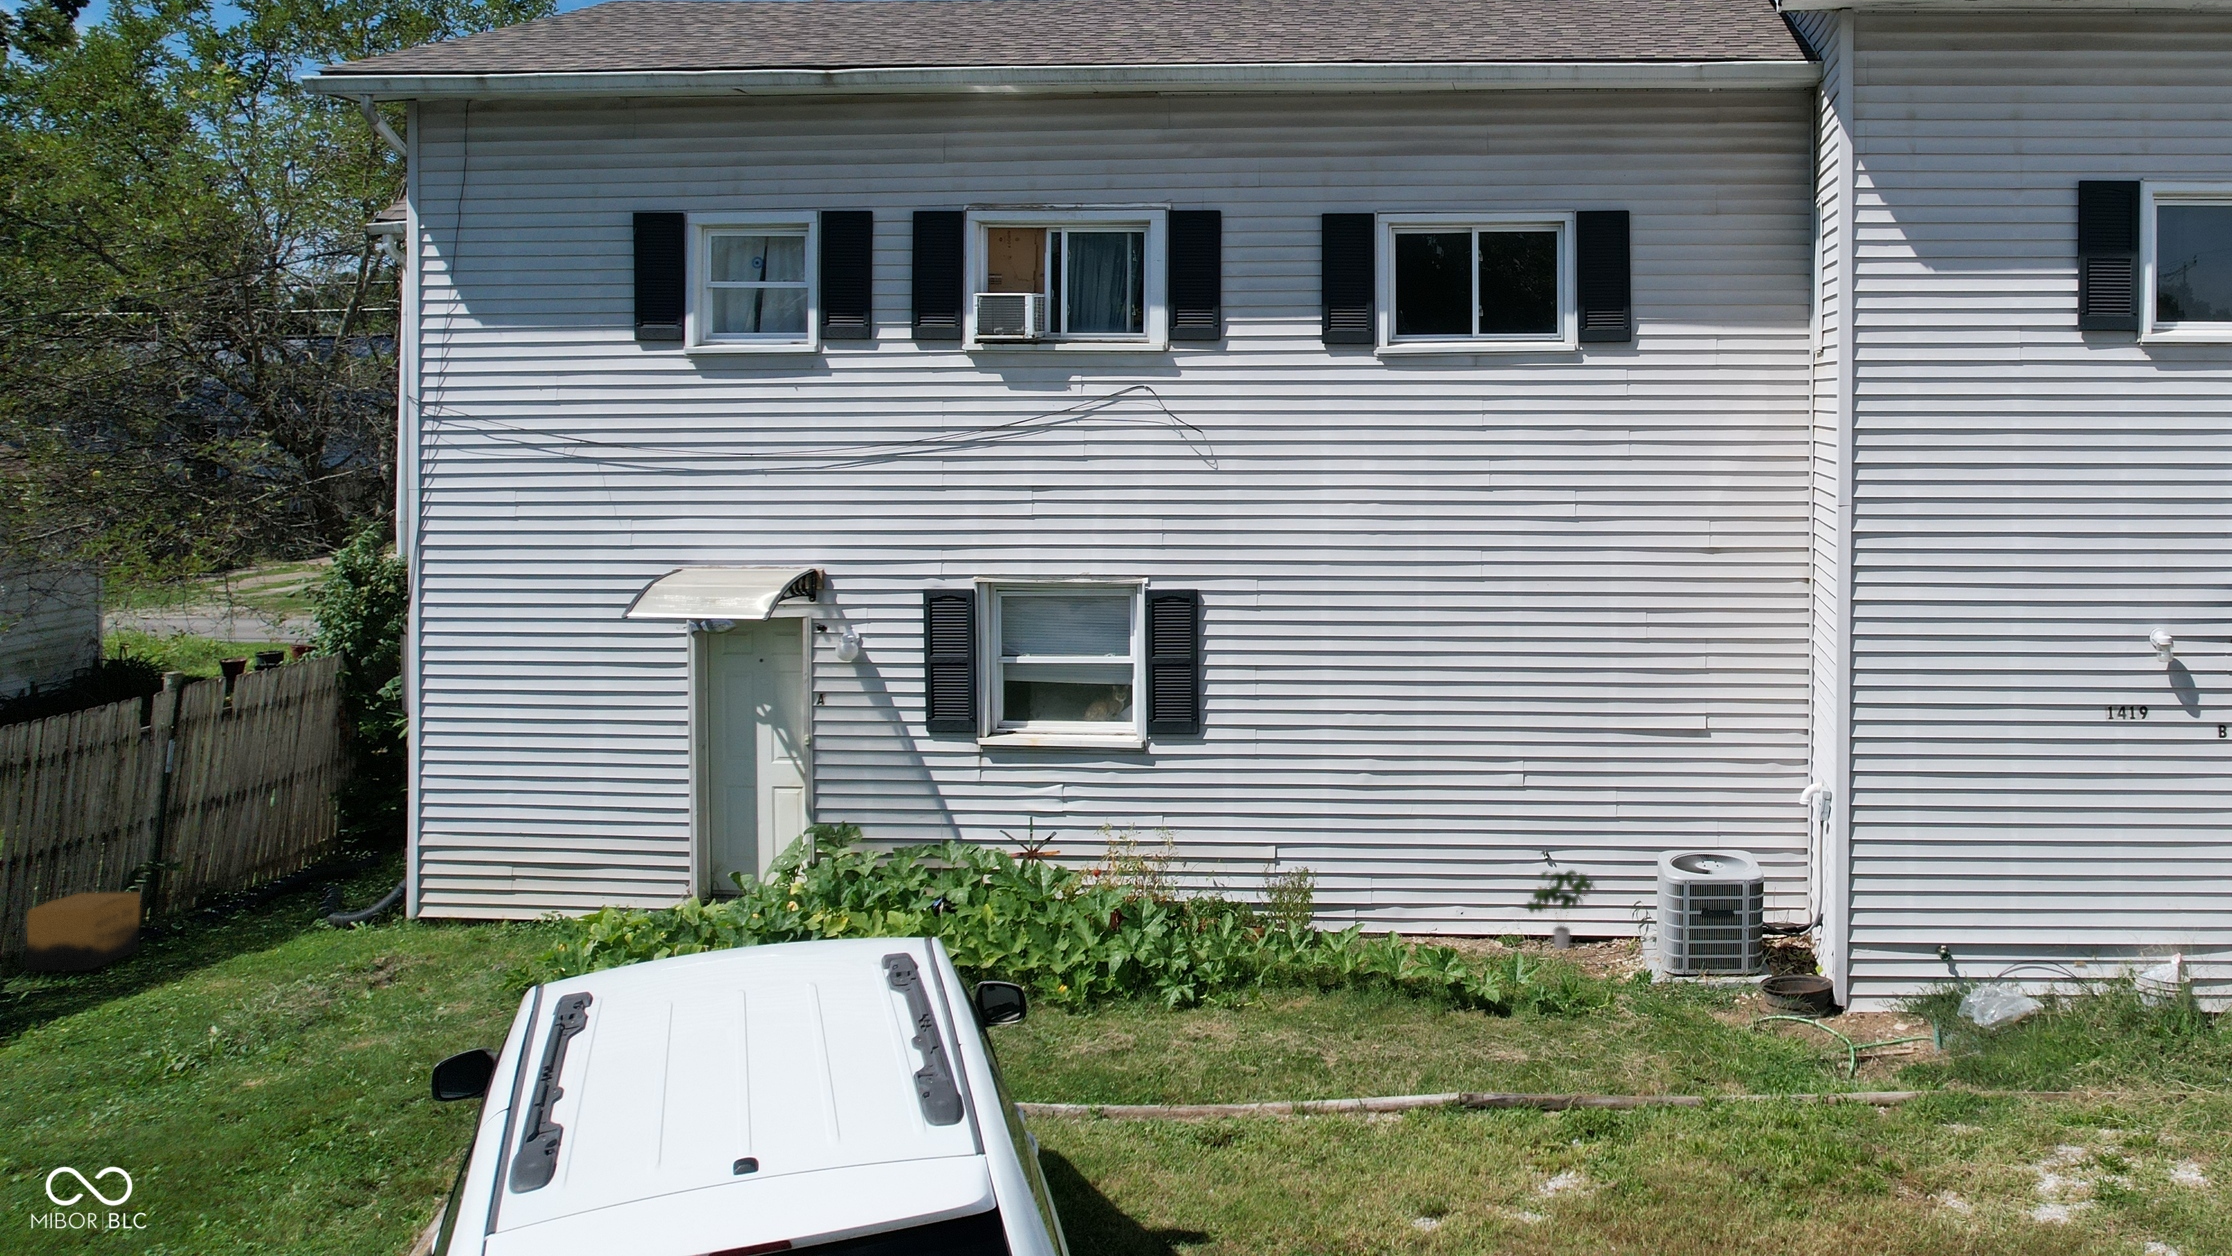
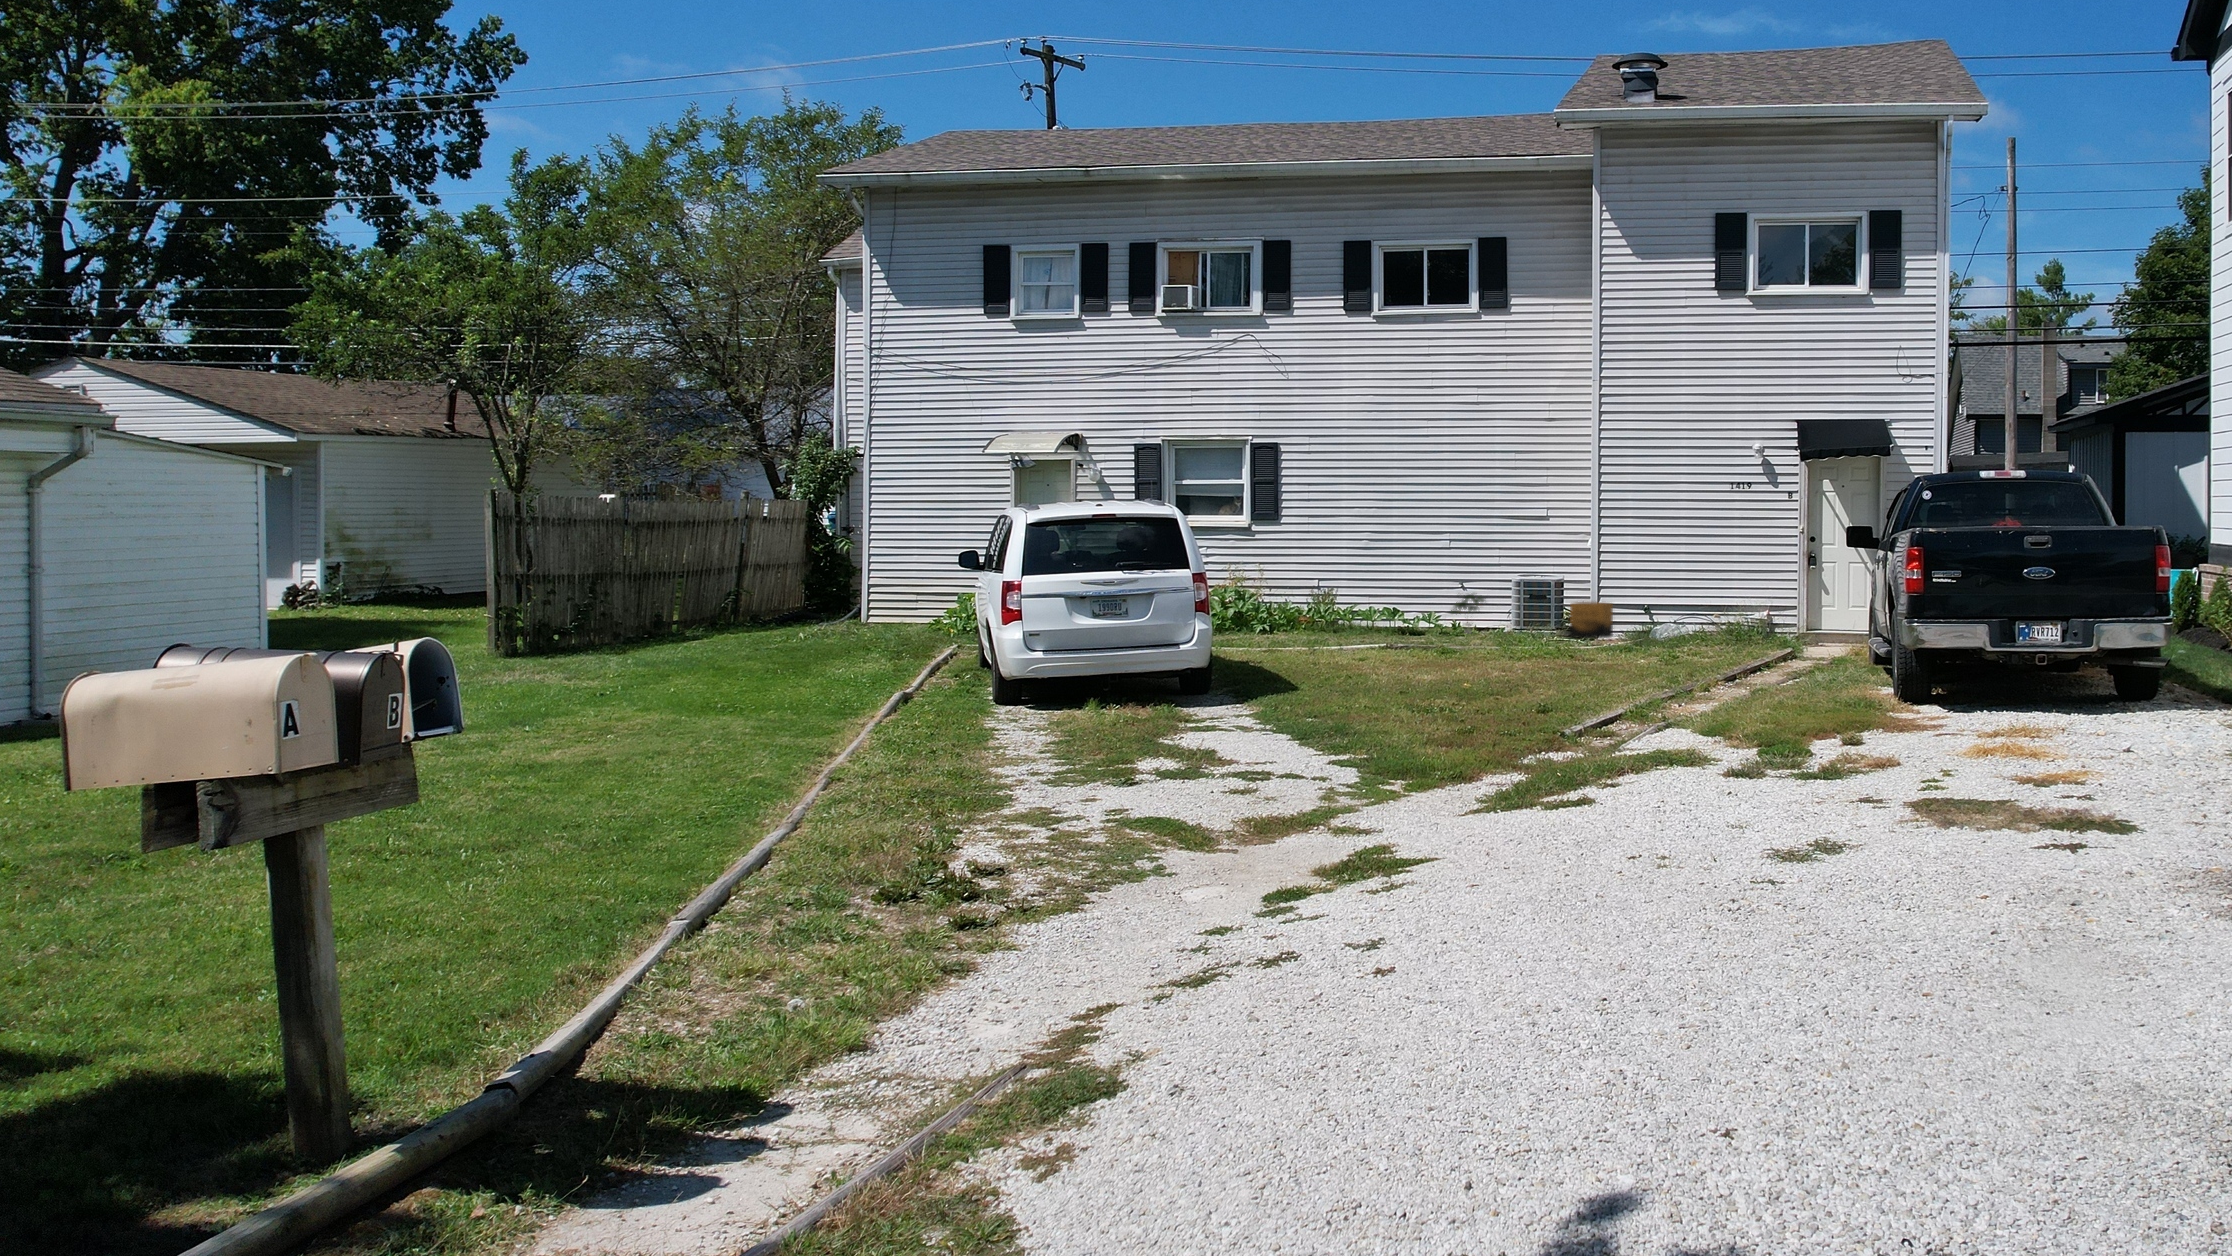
cardboard box: present [27,892,140,971] -> present [1570,602,1613,638]

